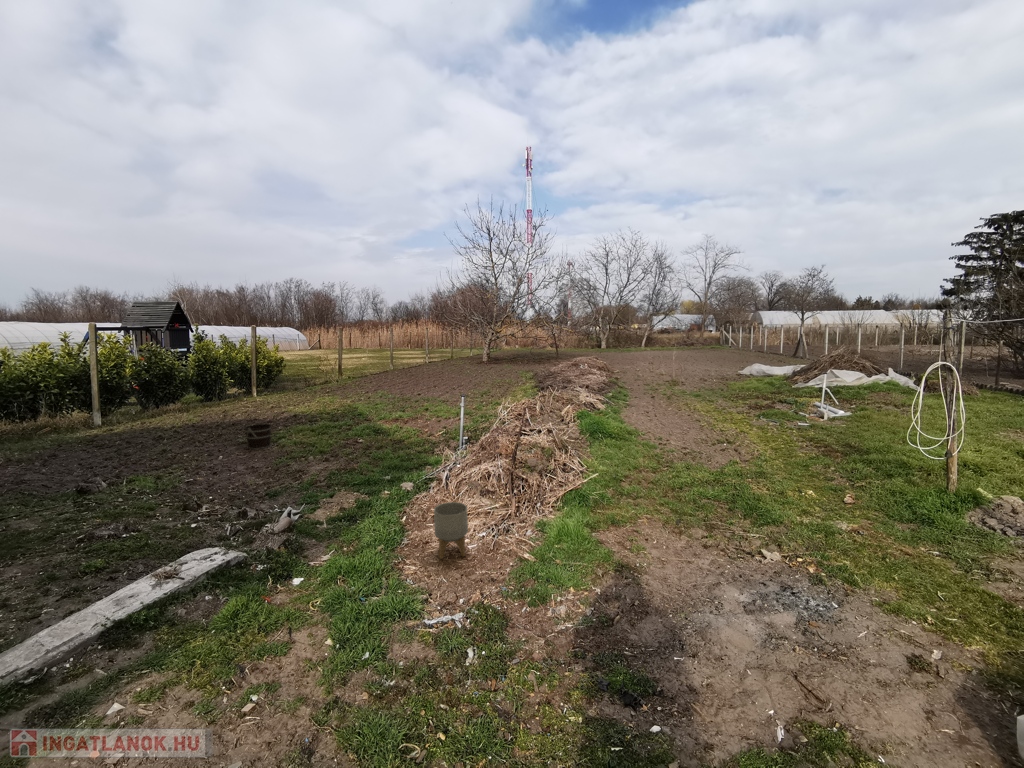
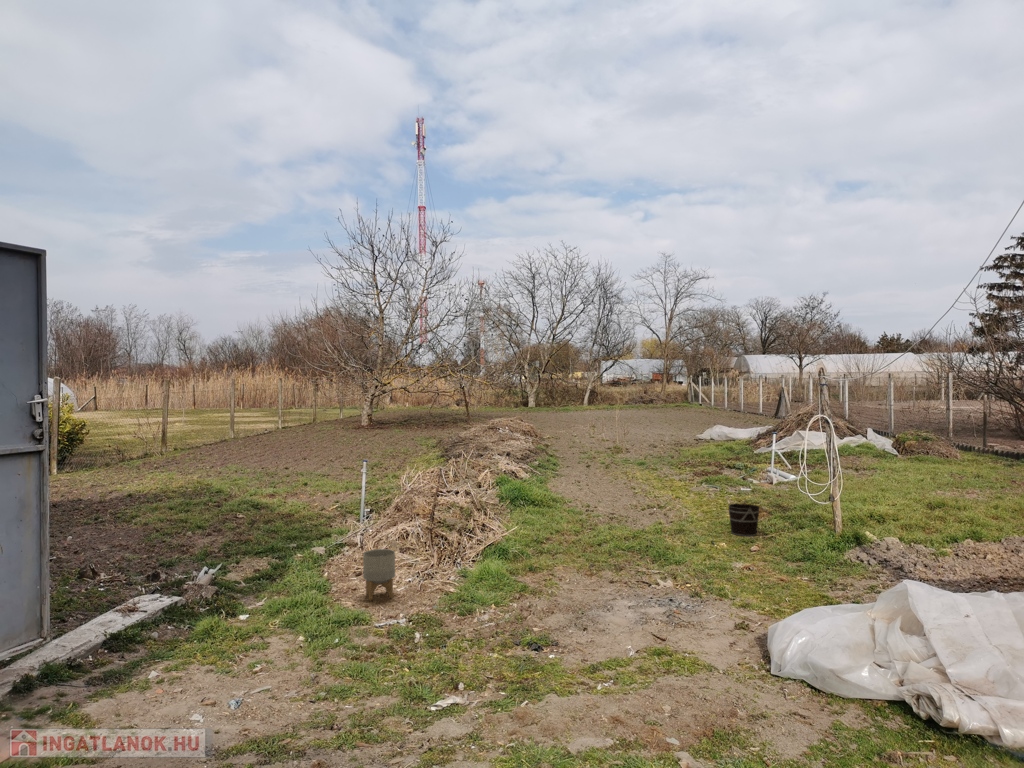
bucket: present [245,424,271,449] -> present [729,503,759,536]

